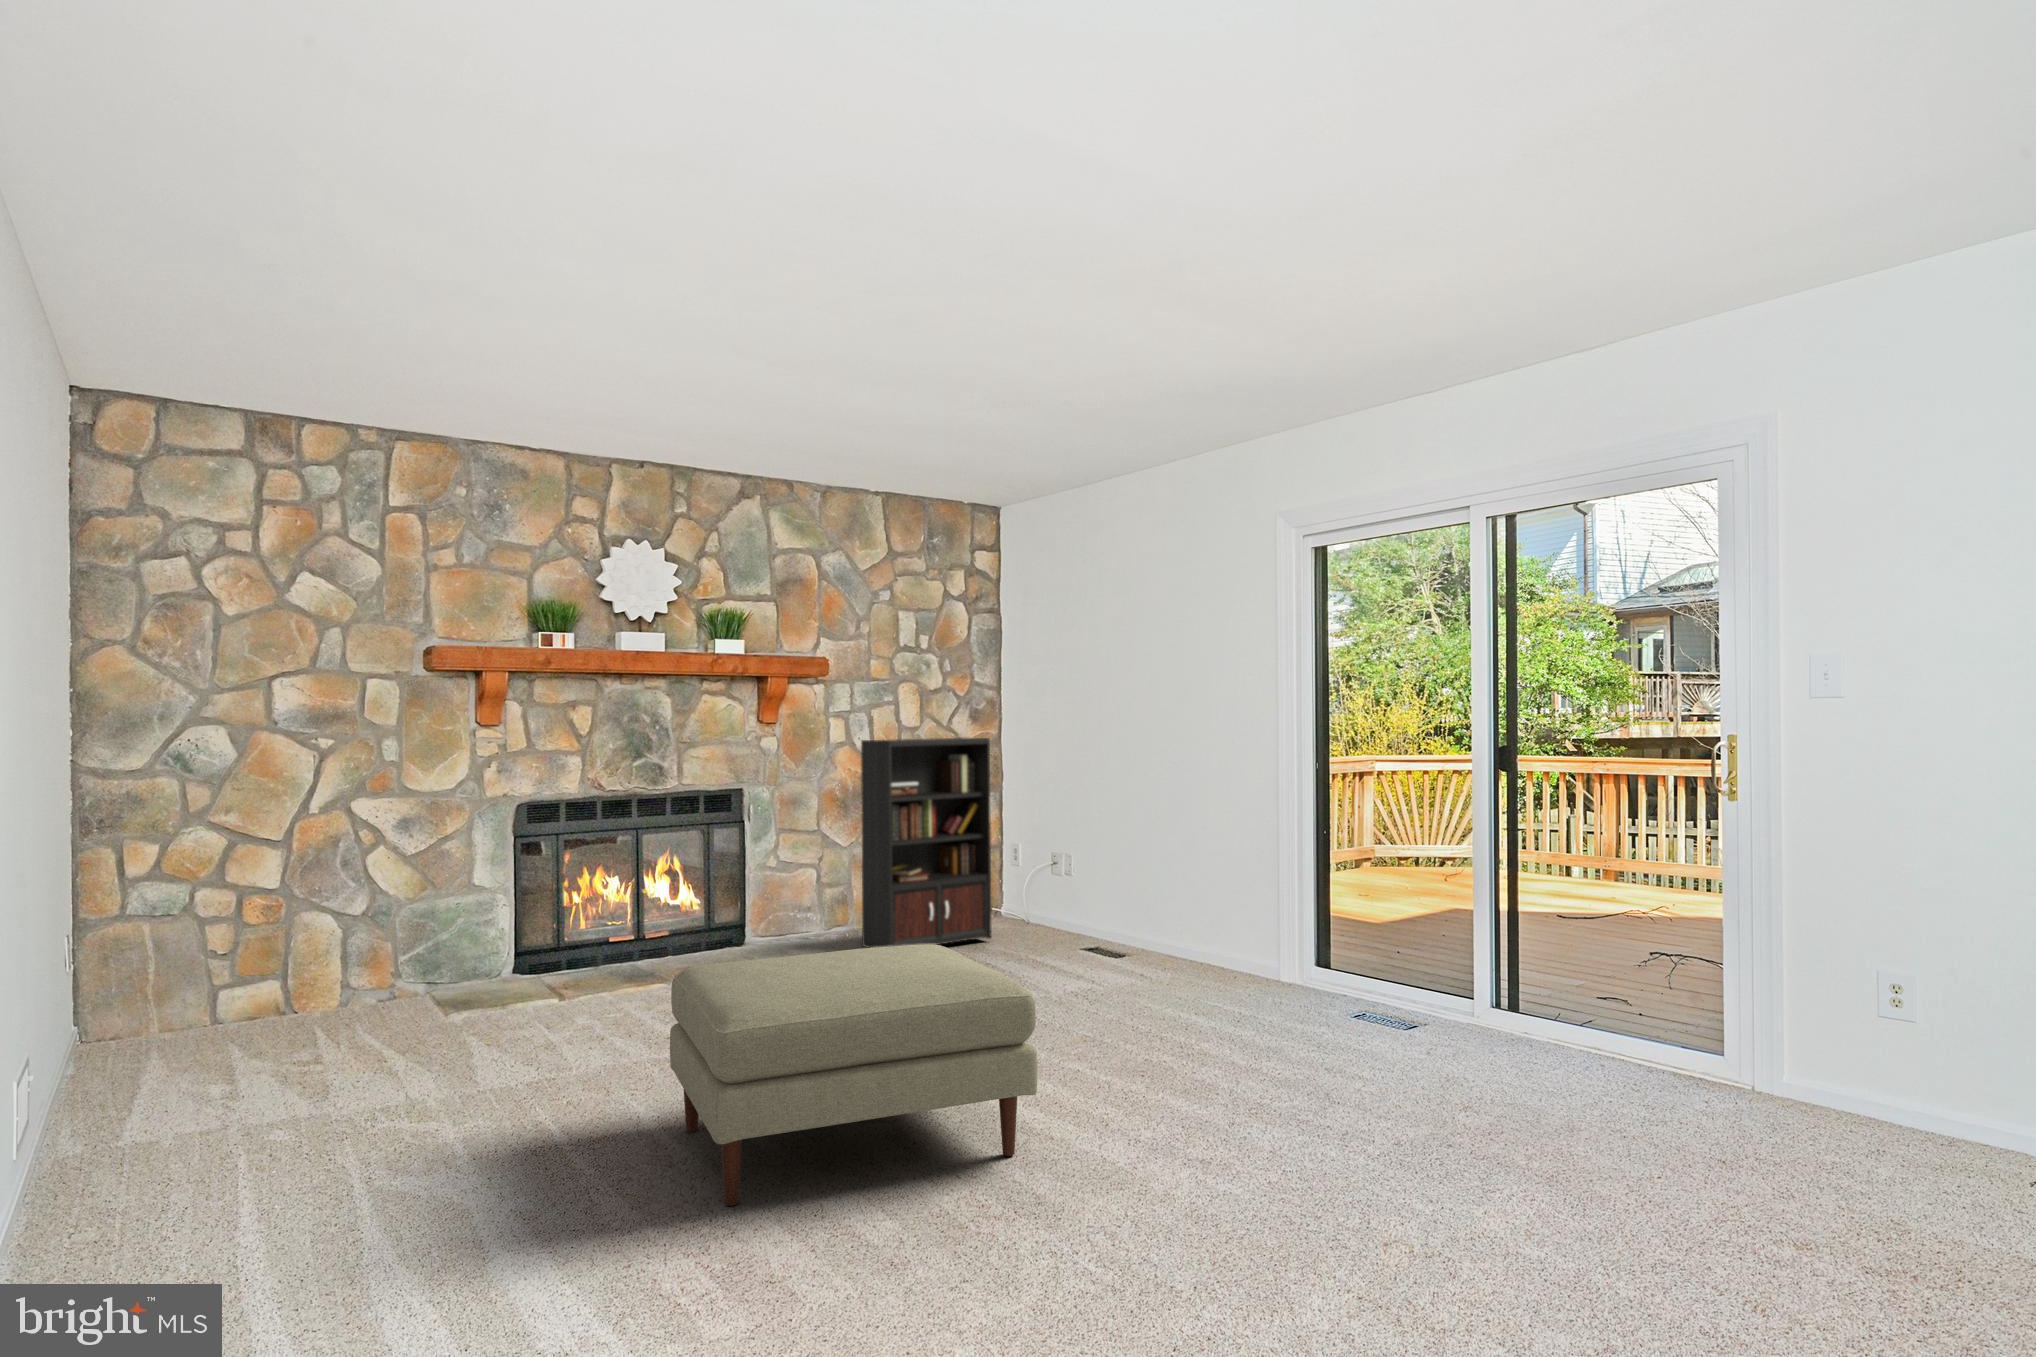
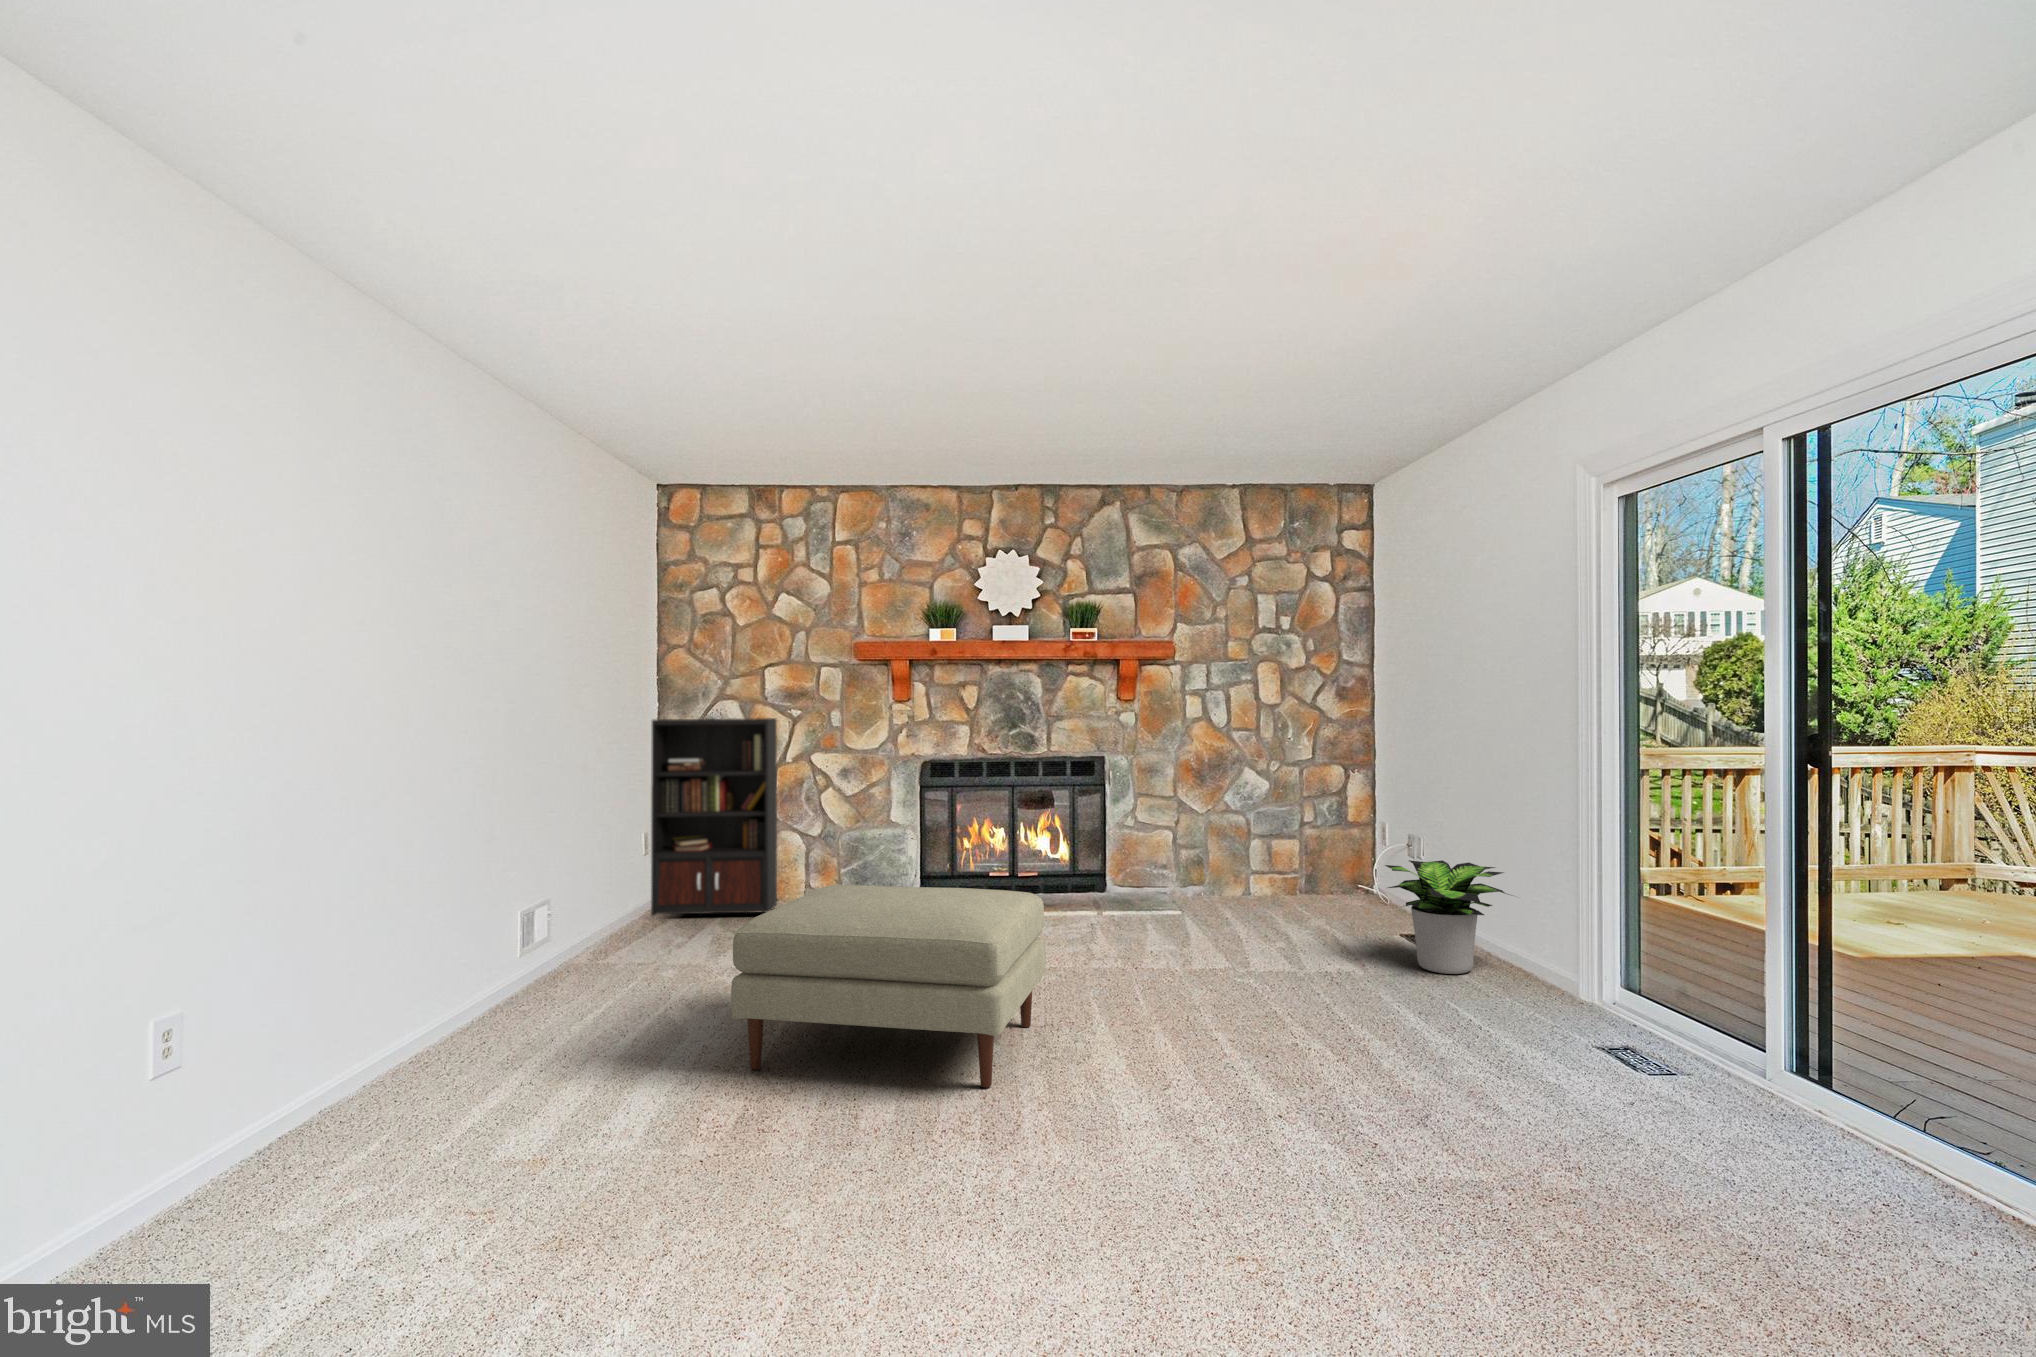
bookcase: present [861,737,992,948] -> present [651,718,777,916]
potted plant: none [1123,875,1236,979] -> present [1385,860,1510,974]

